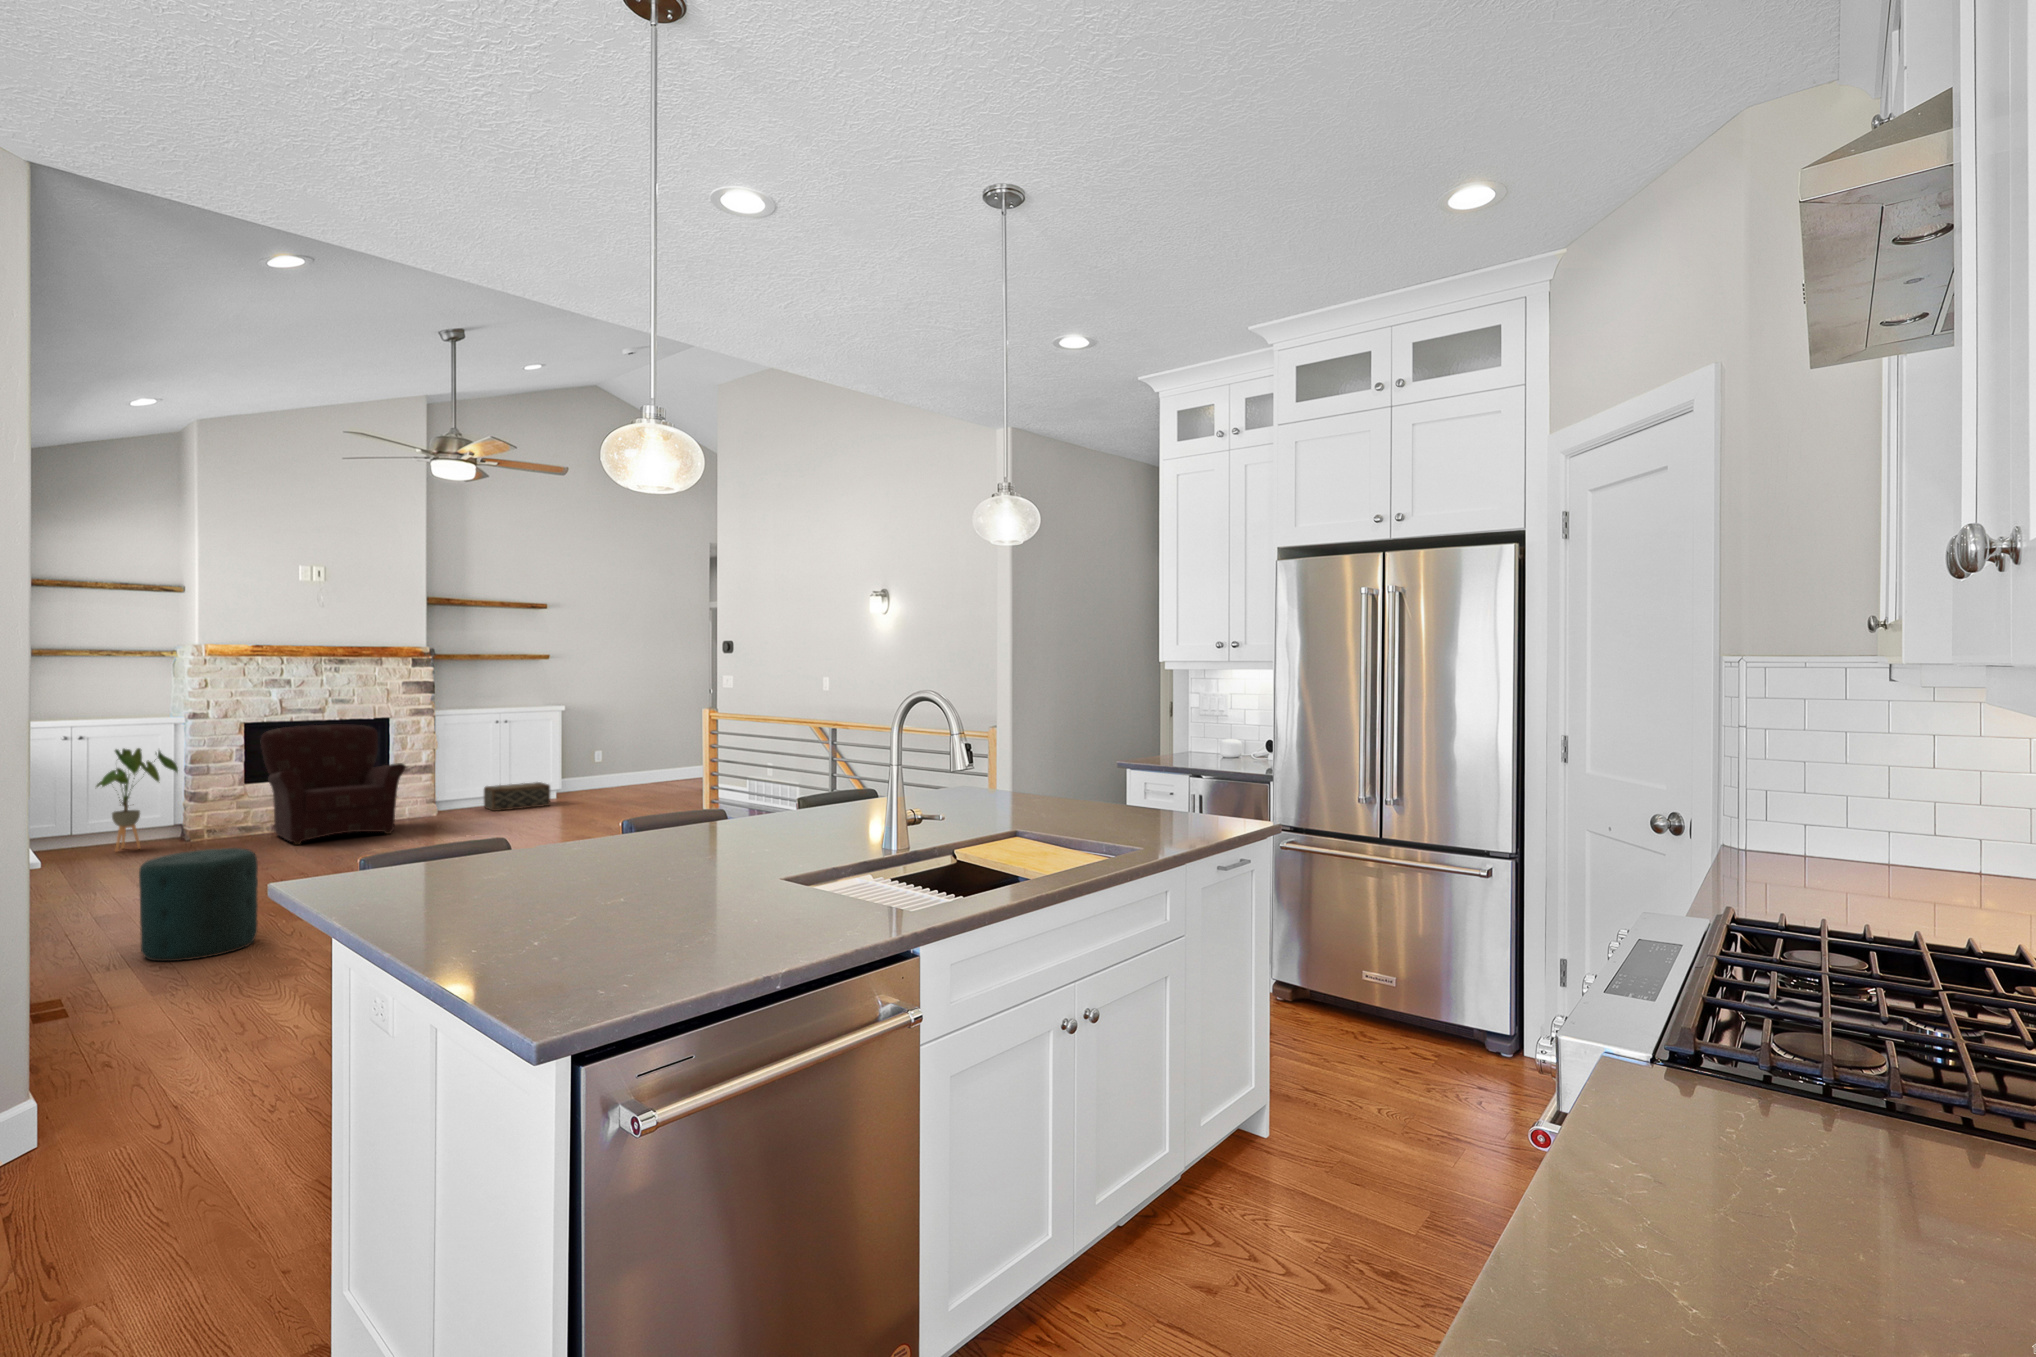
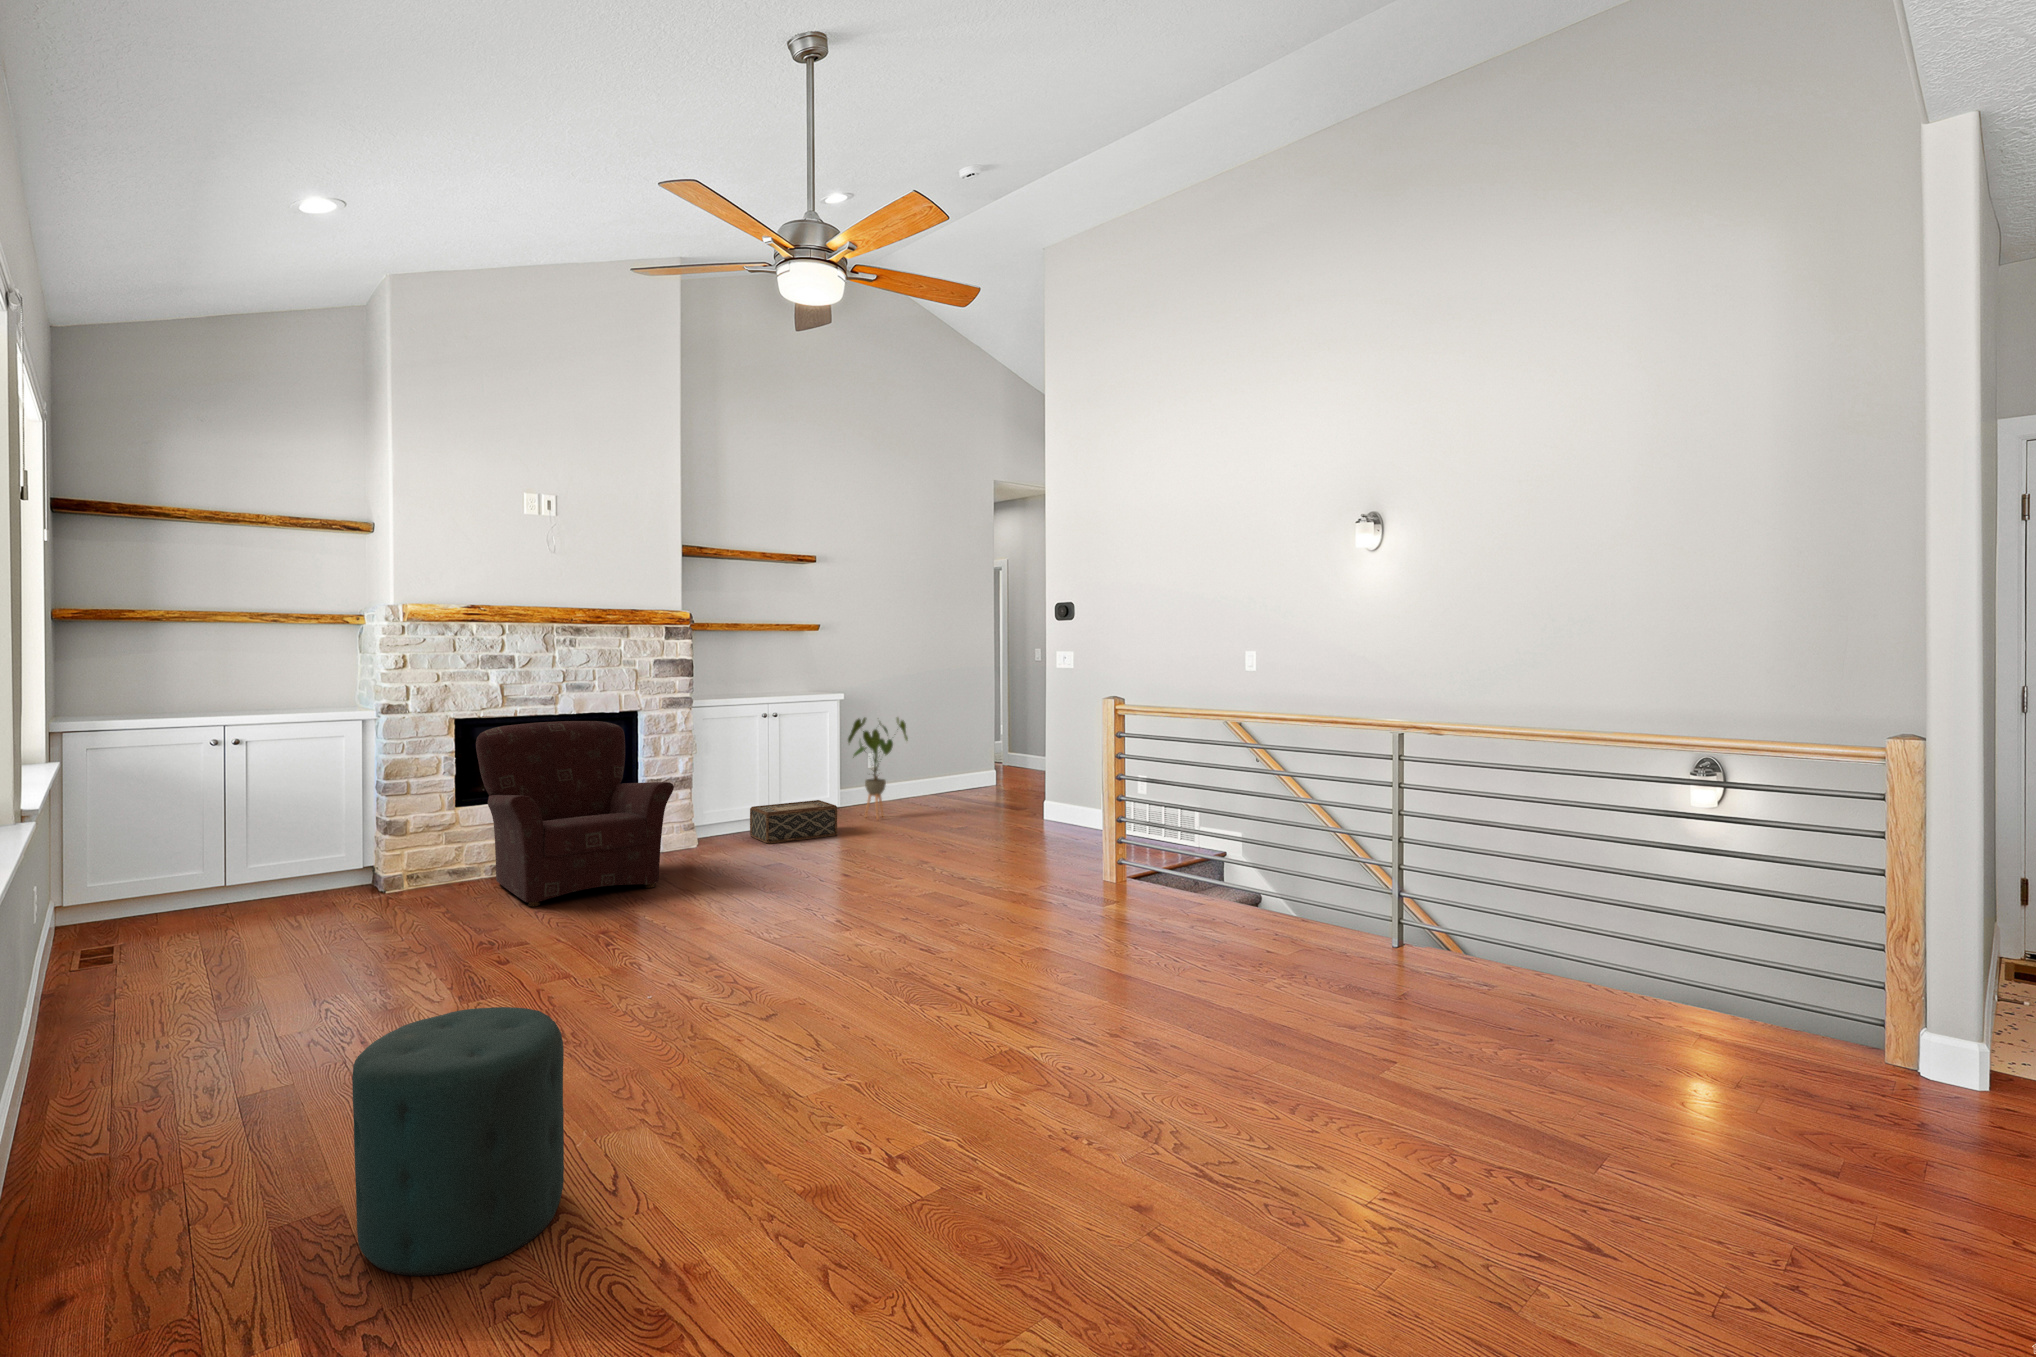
house plant: present [96,748,178,851] -> present [848,718,908,819]

